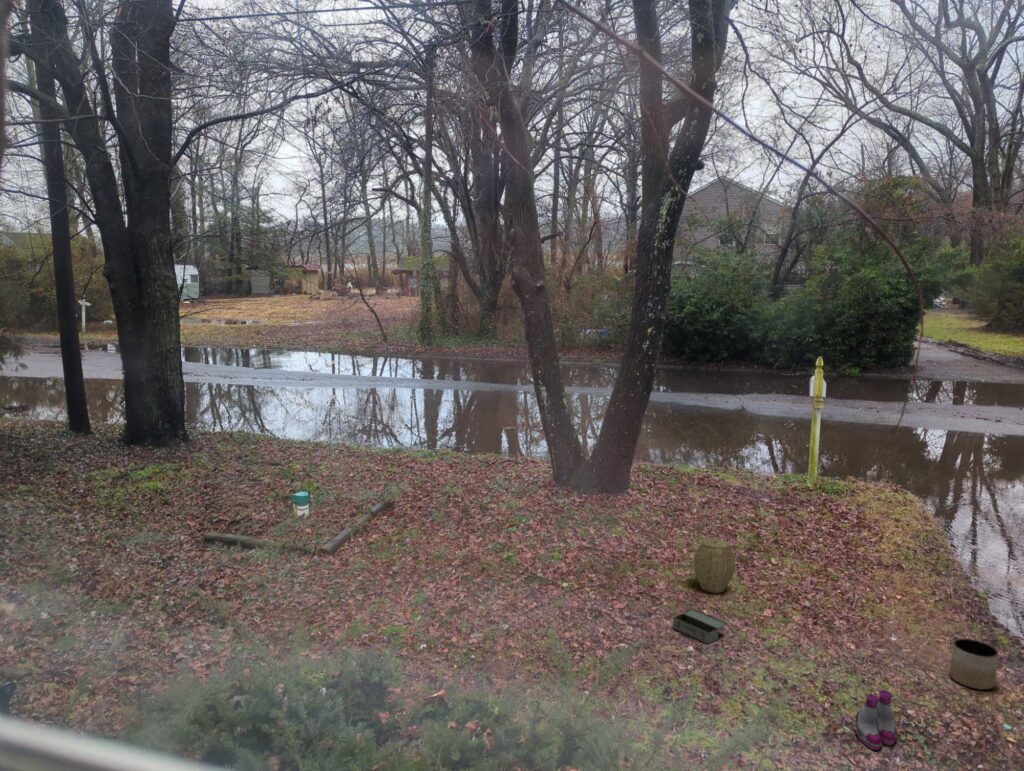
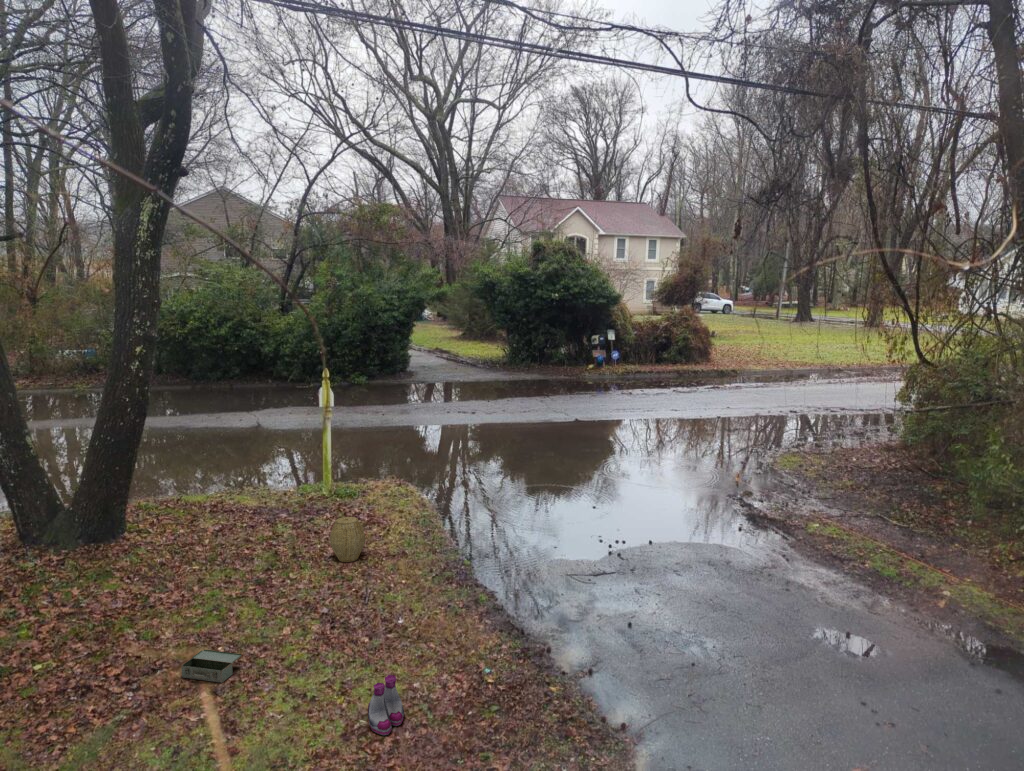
woven basket: present [693,539,735,593] -> present [330,517,365,562]
planter: present [950,639,998,690] -> none [447,603,481,646]

